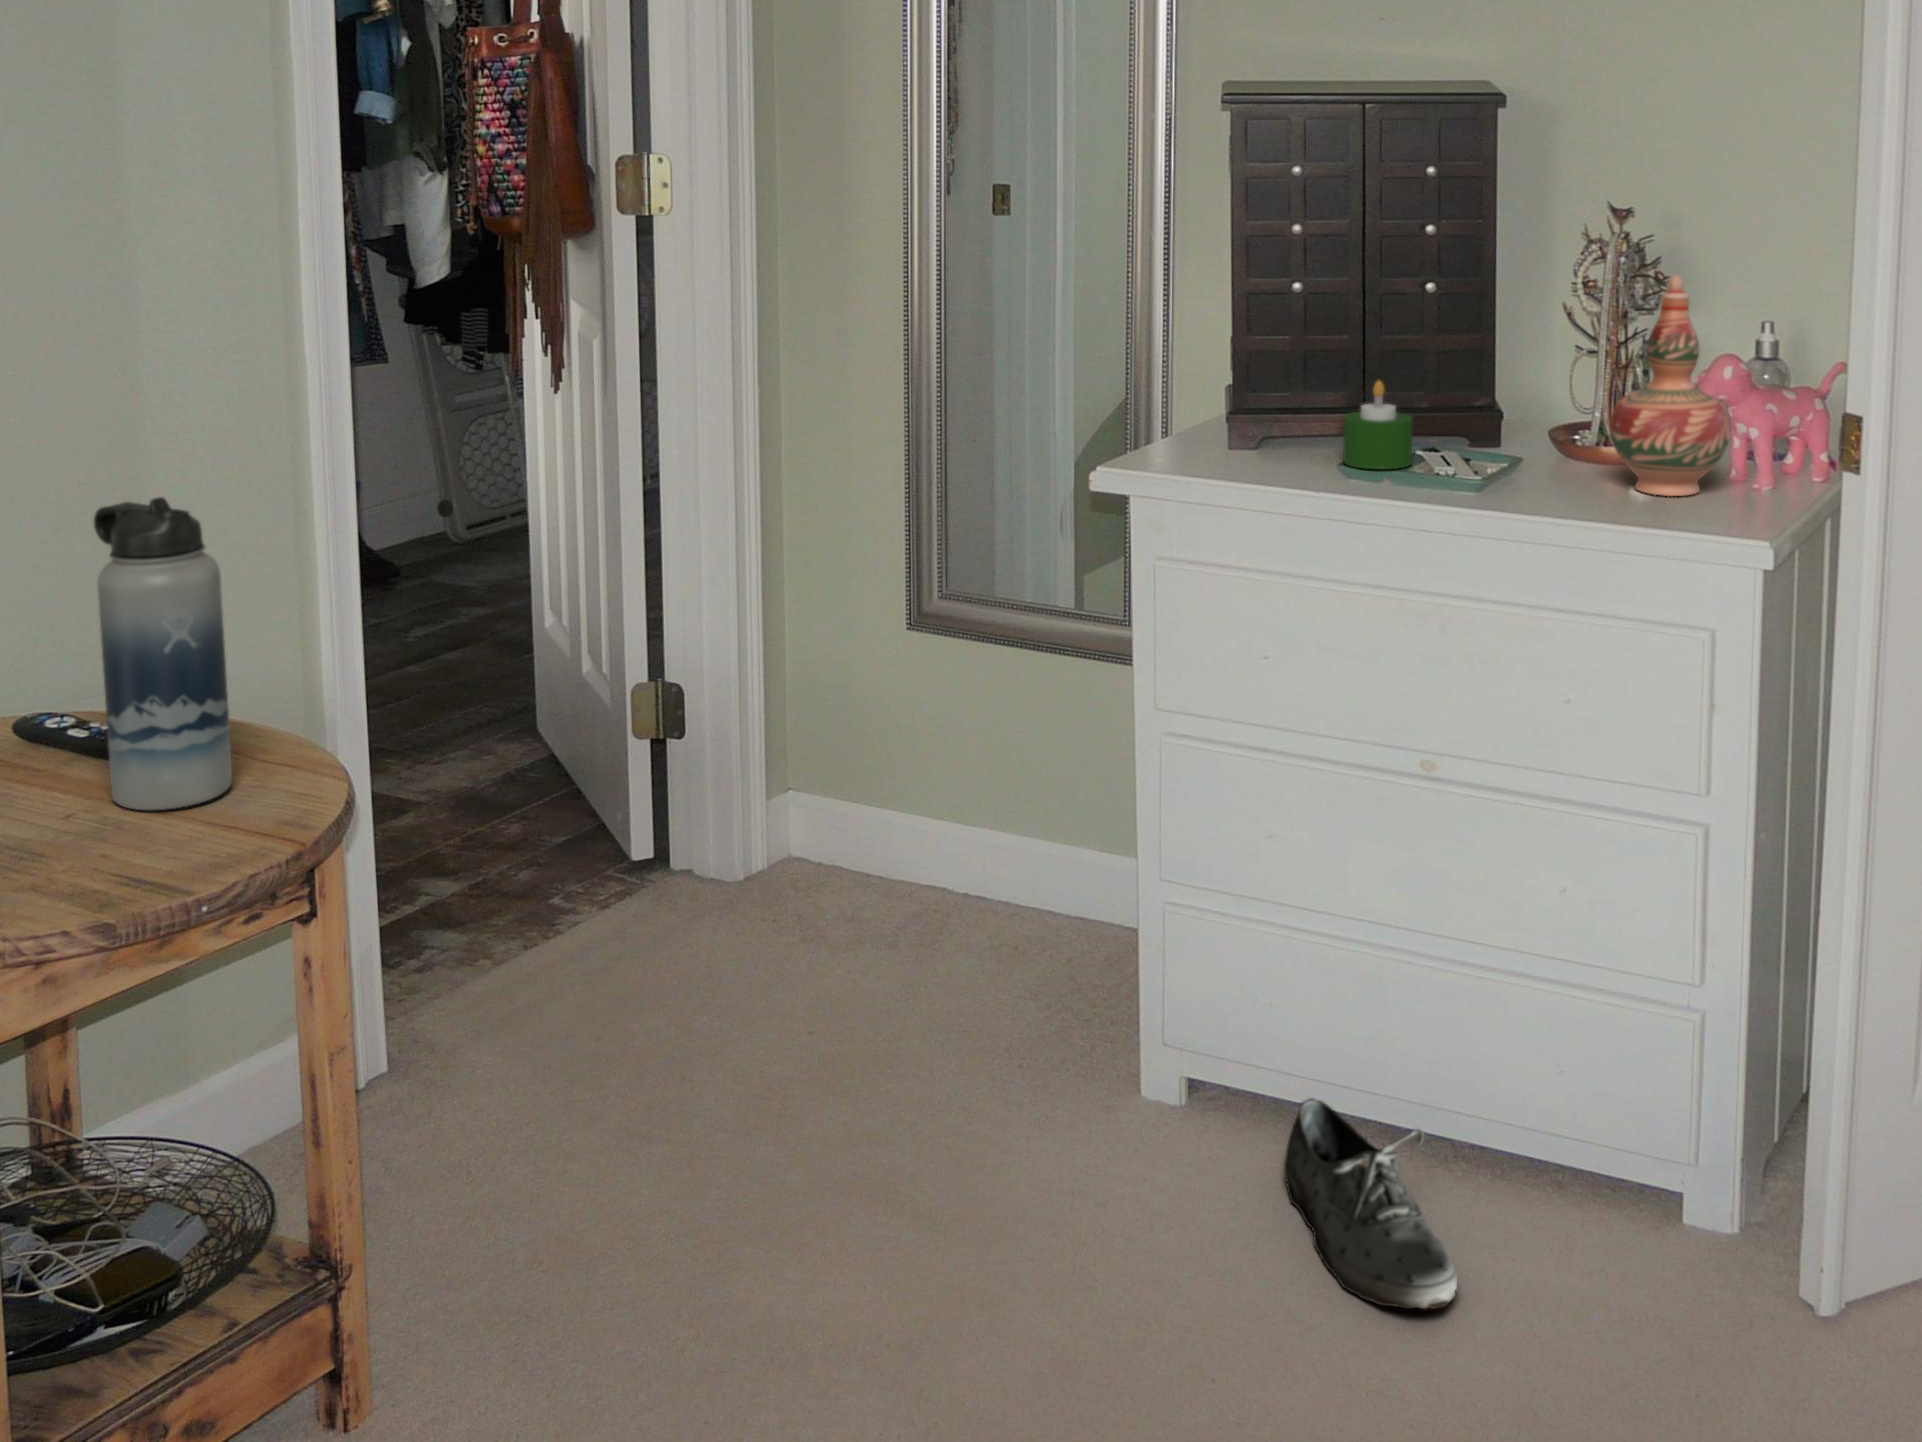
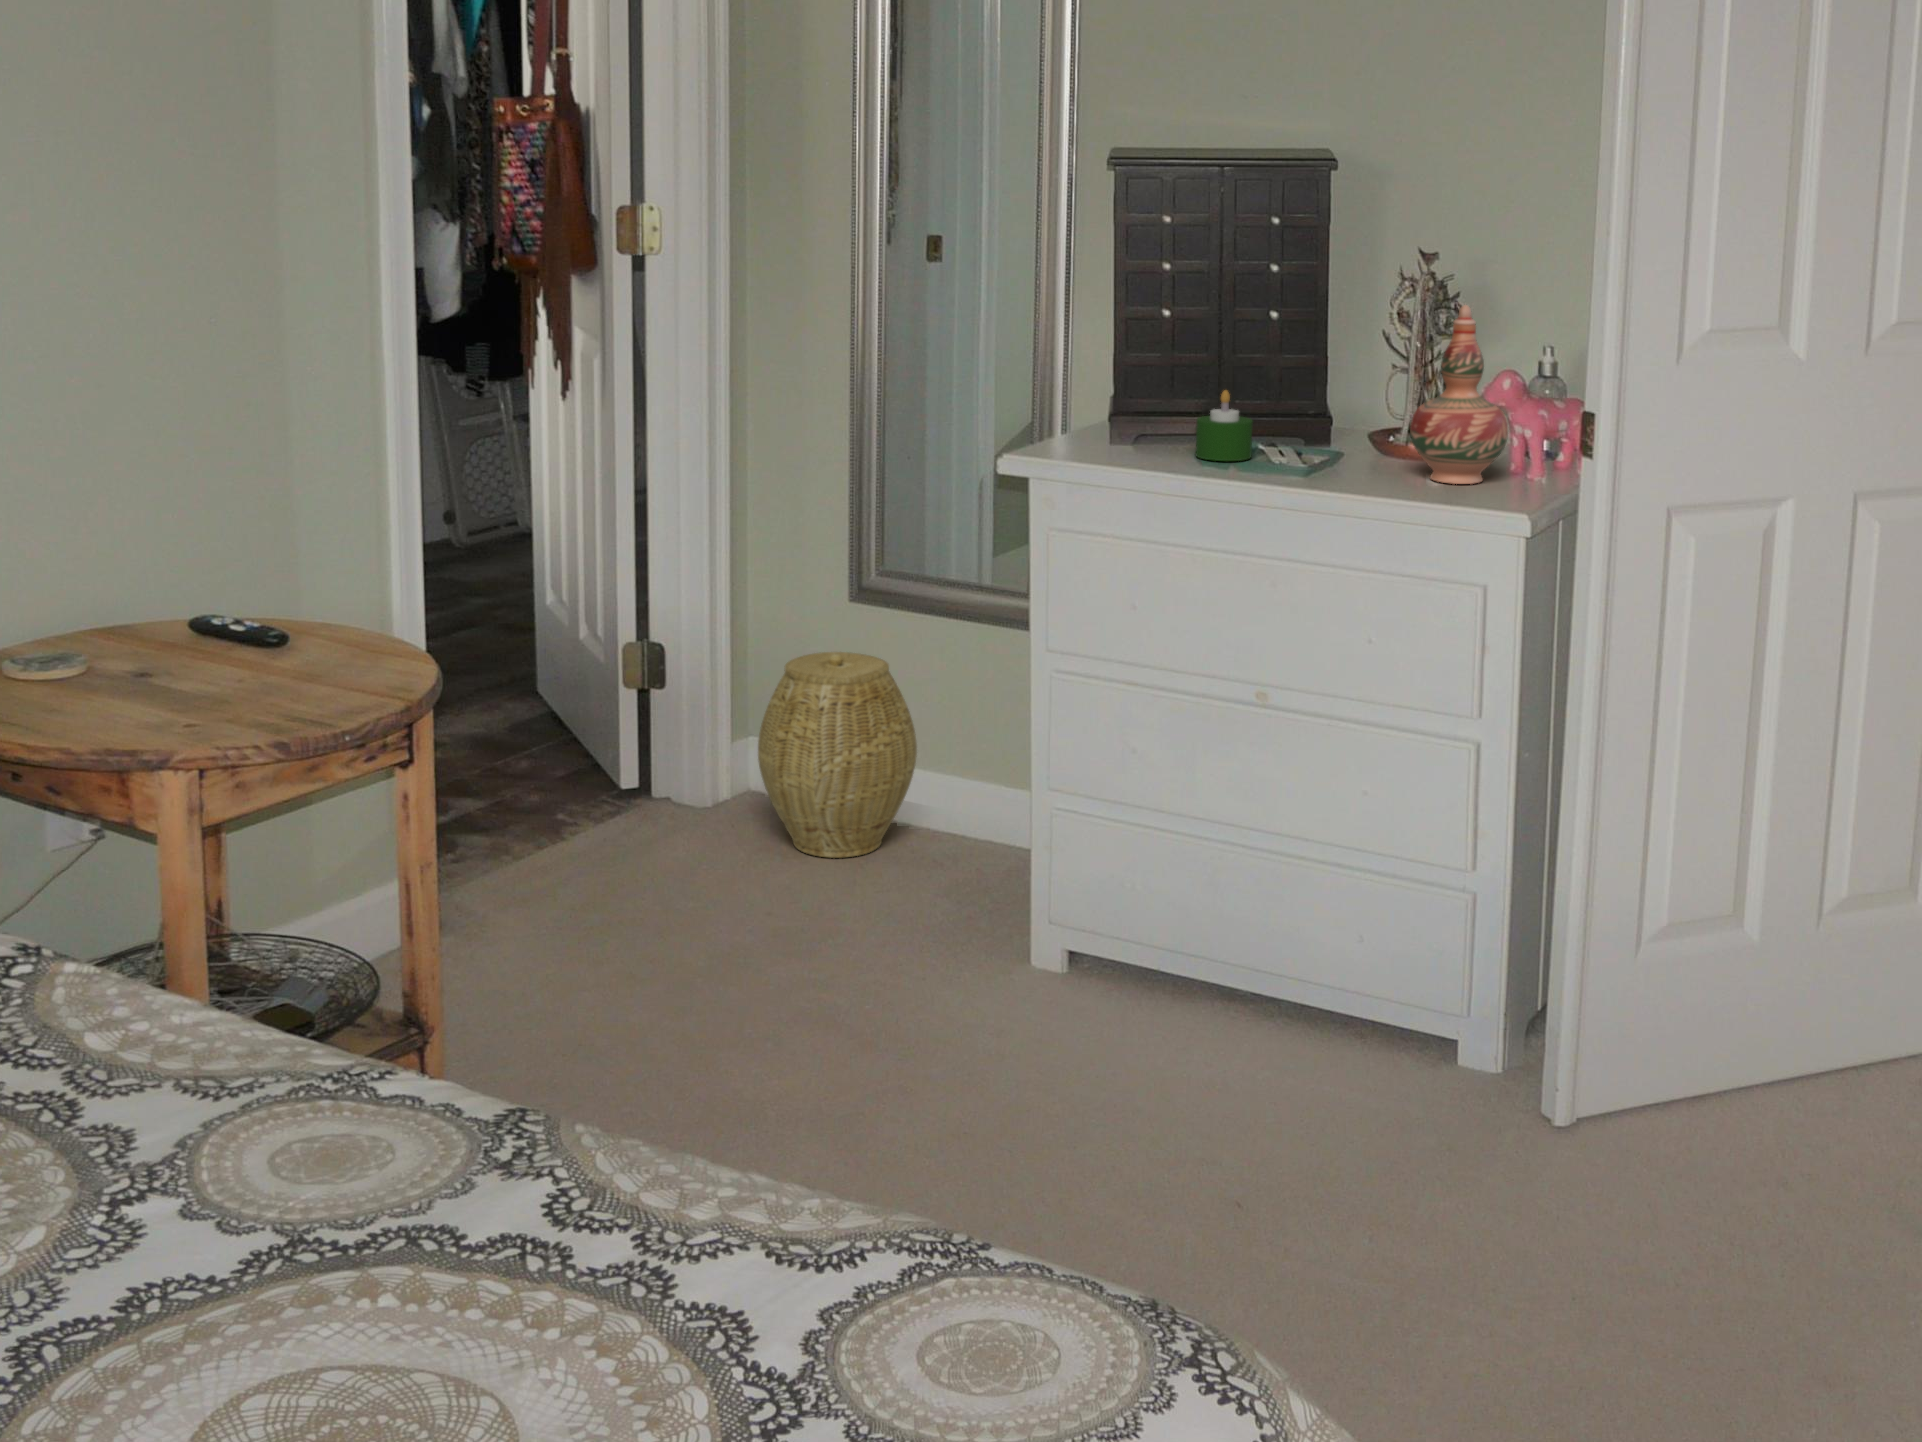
water bottle: present [94,497,232,810] -> none [257,450,353,678]
woven basket: none [800,695,996,952] -> present [758,652,917,858]
shoe: present [1284,1098,1457,1309] -> none [1137,960,1266,1107]

